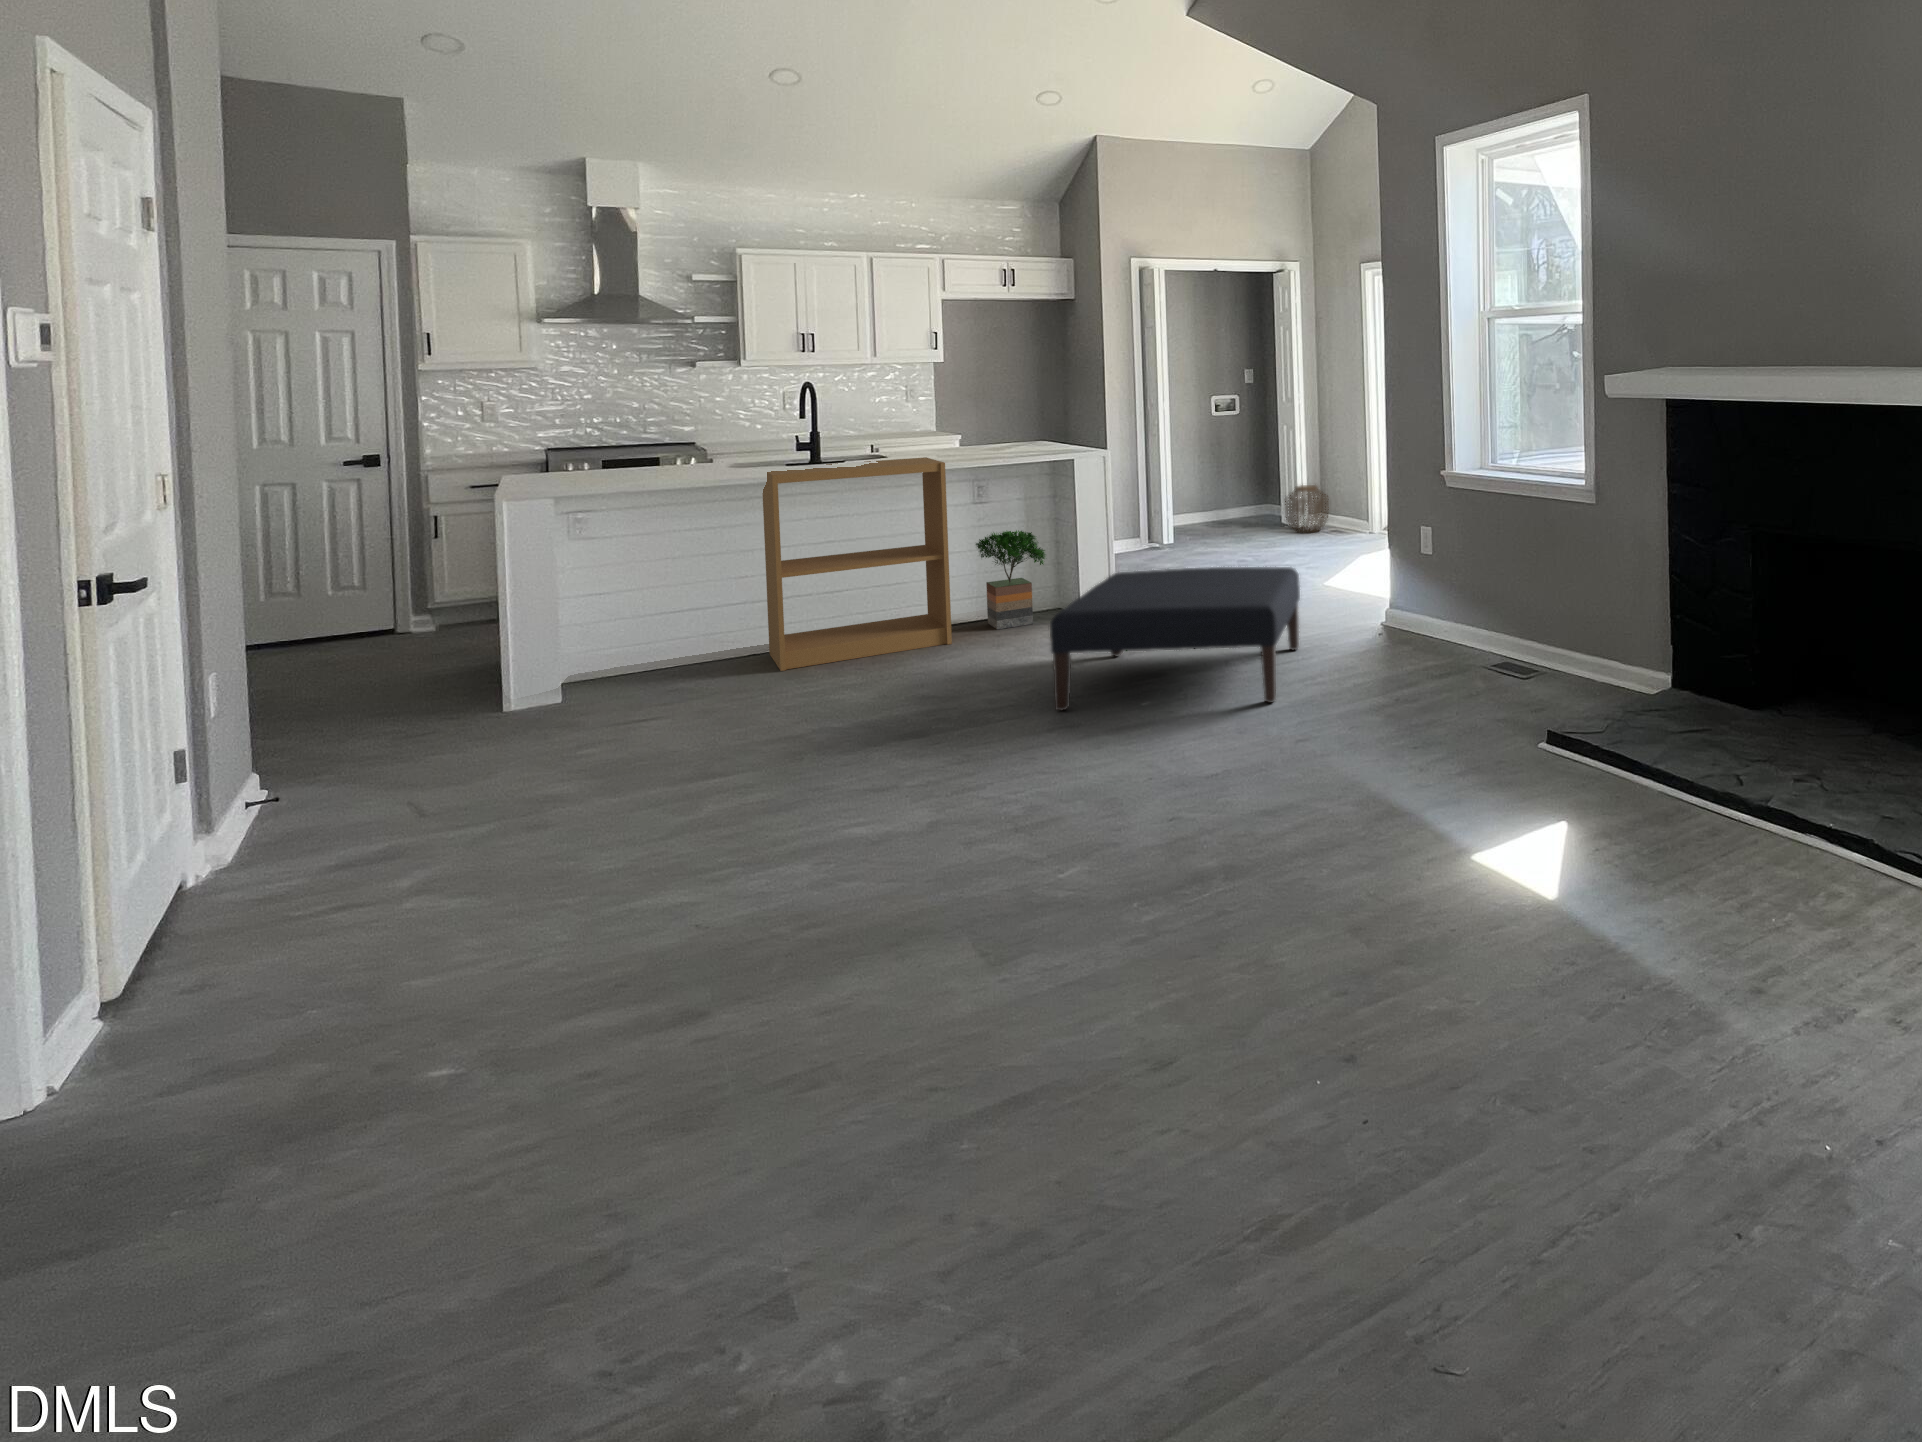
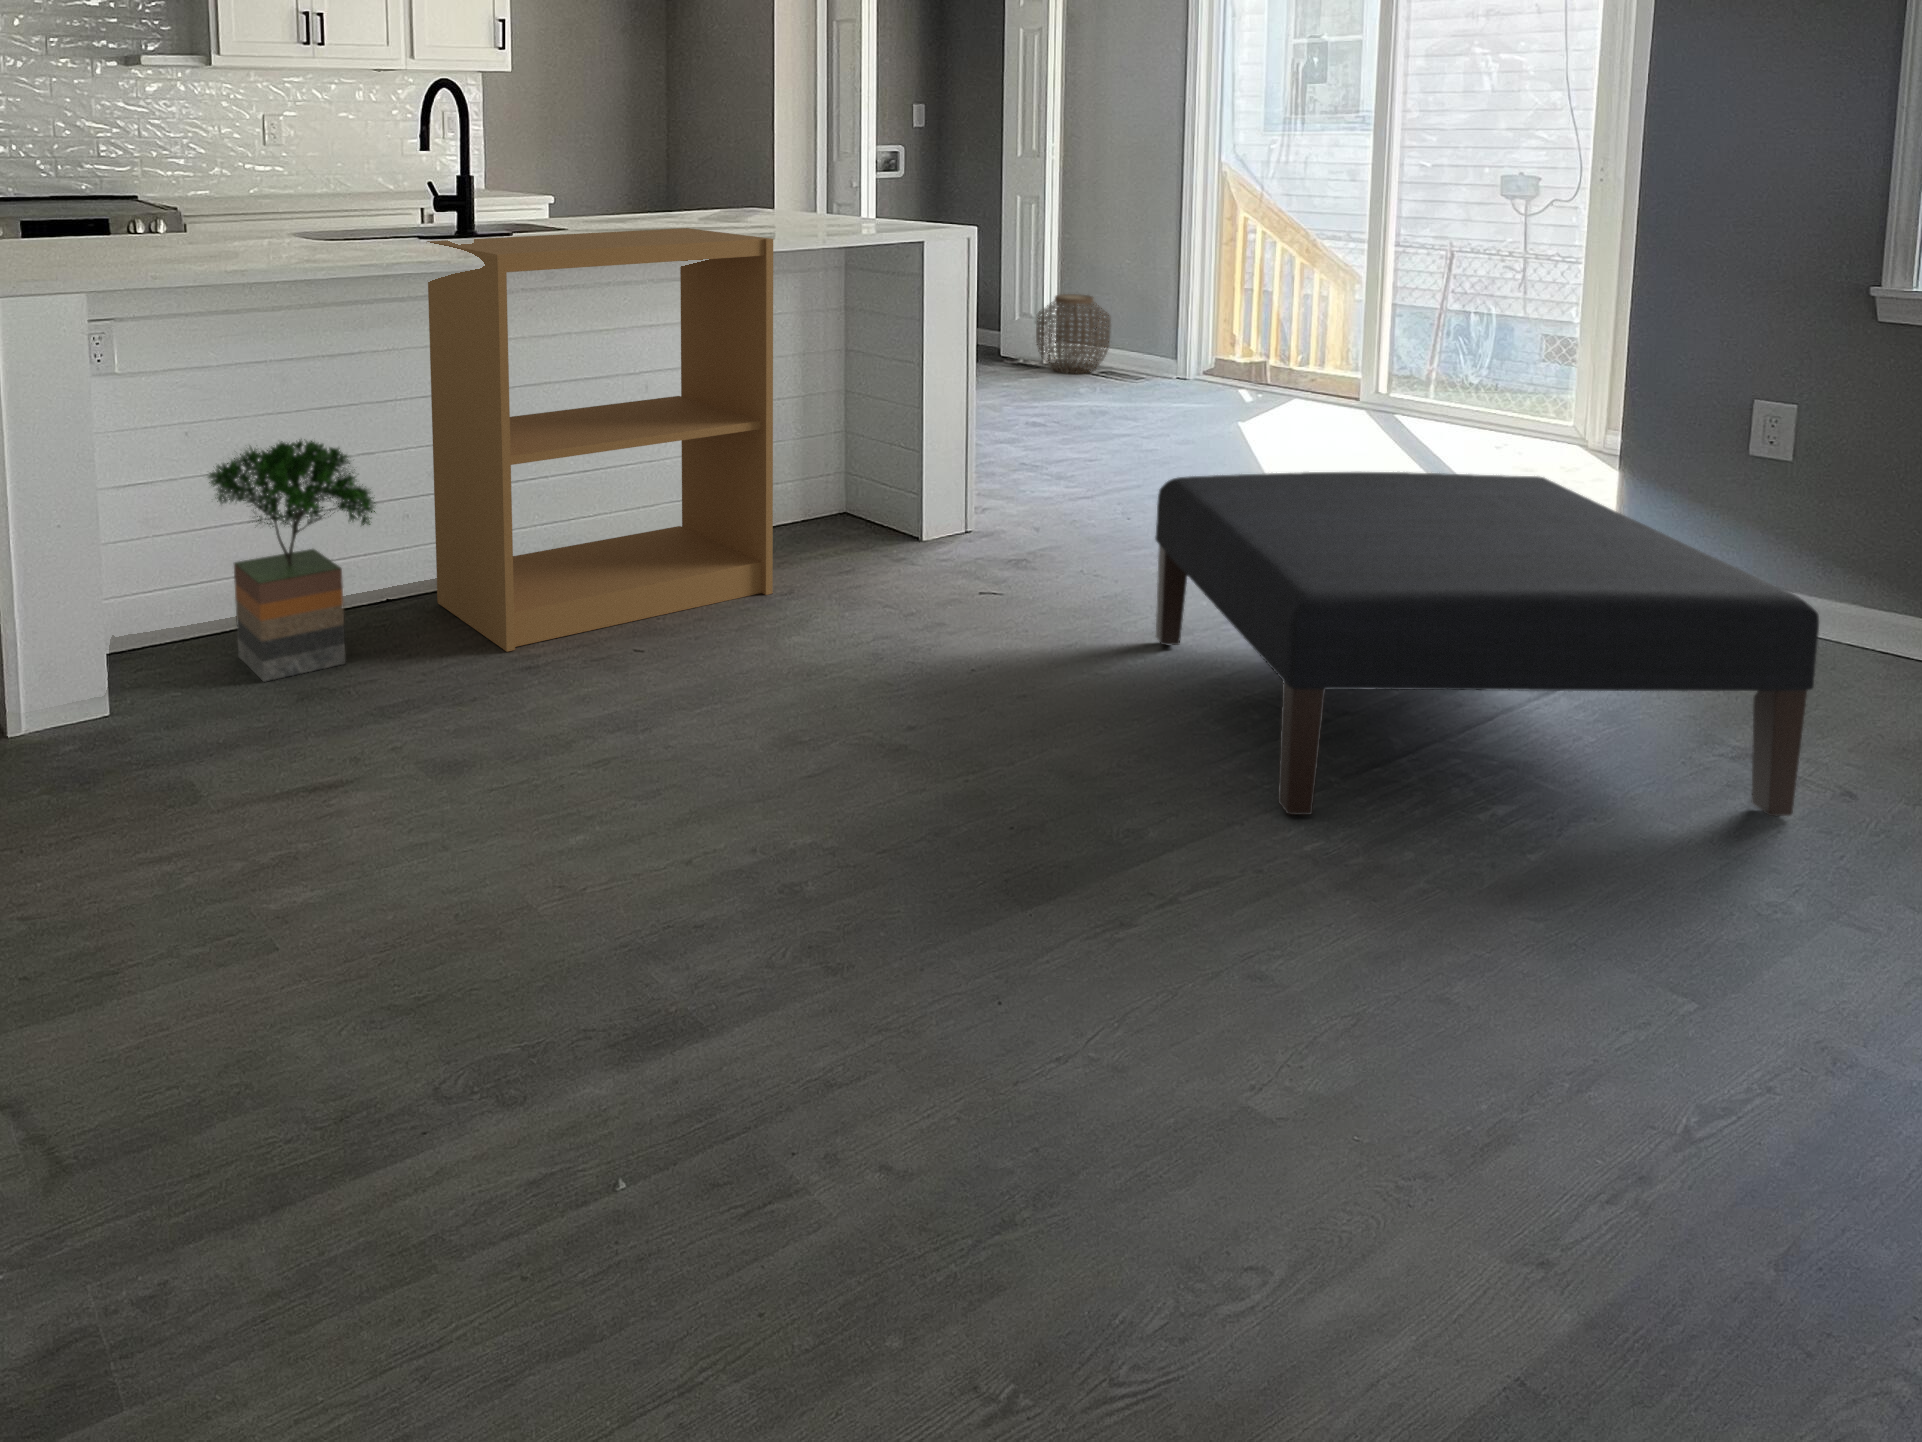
potted tree: present [976,530,1046,629] -> present [208,440,376,682]

